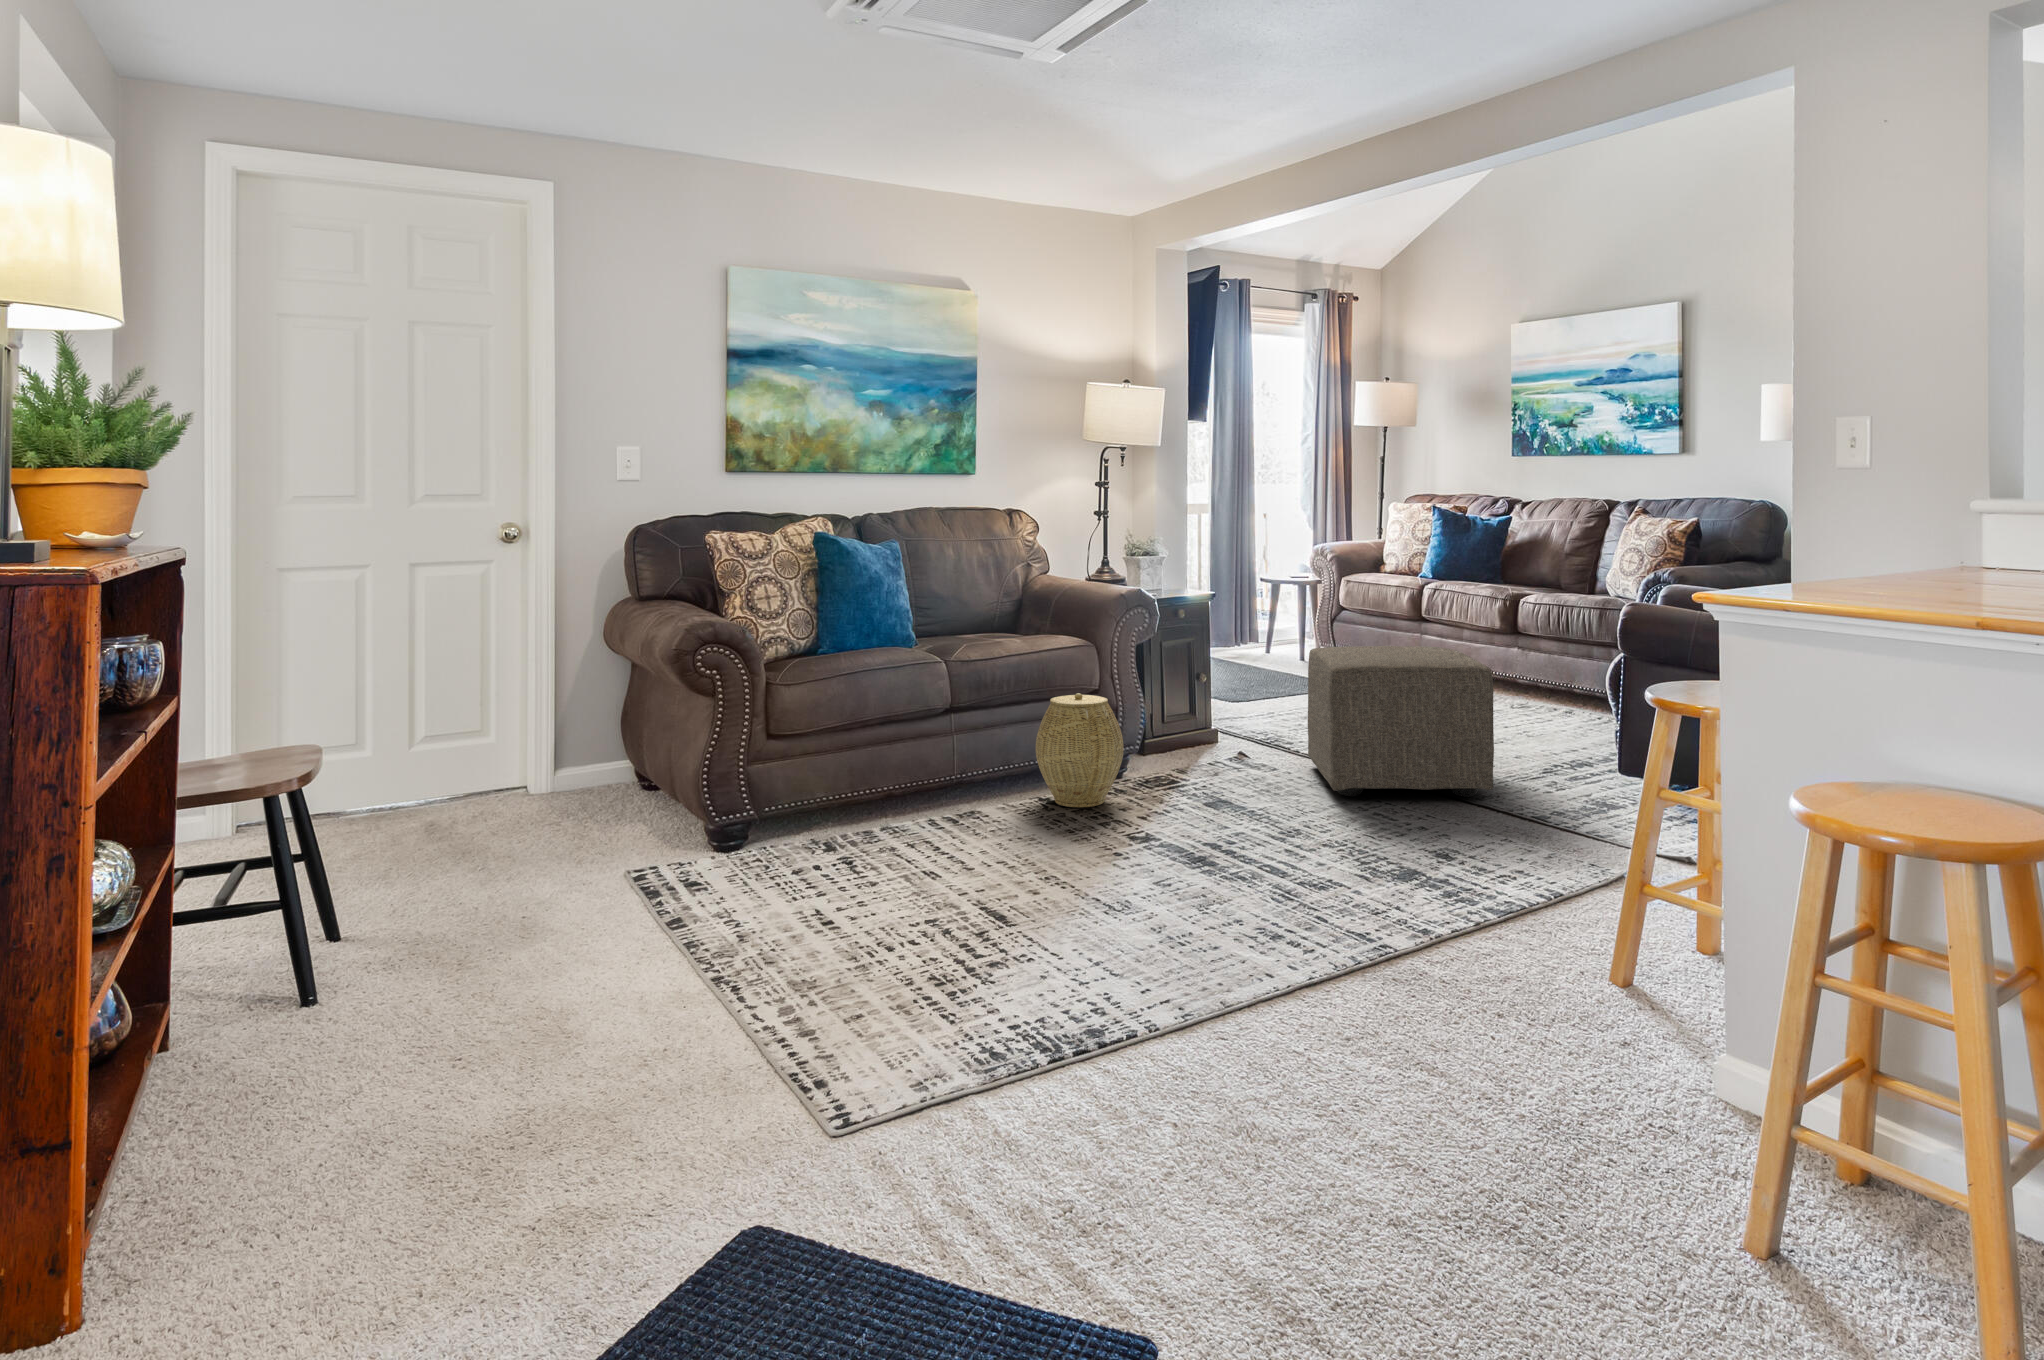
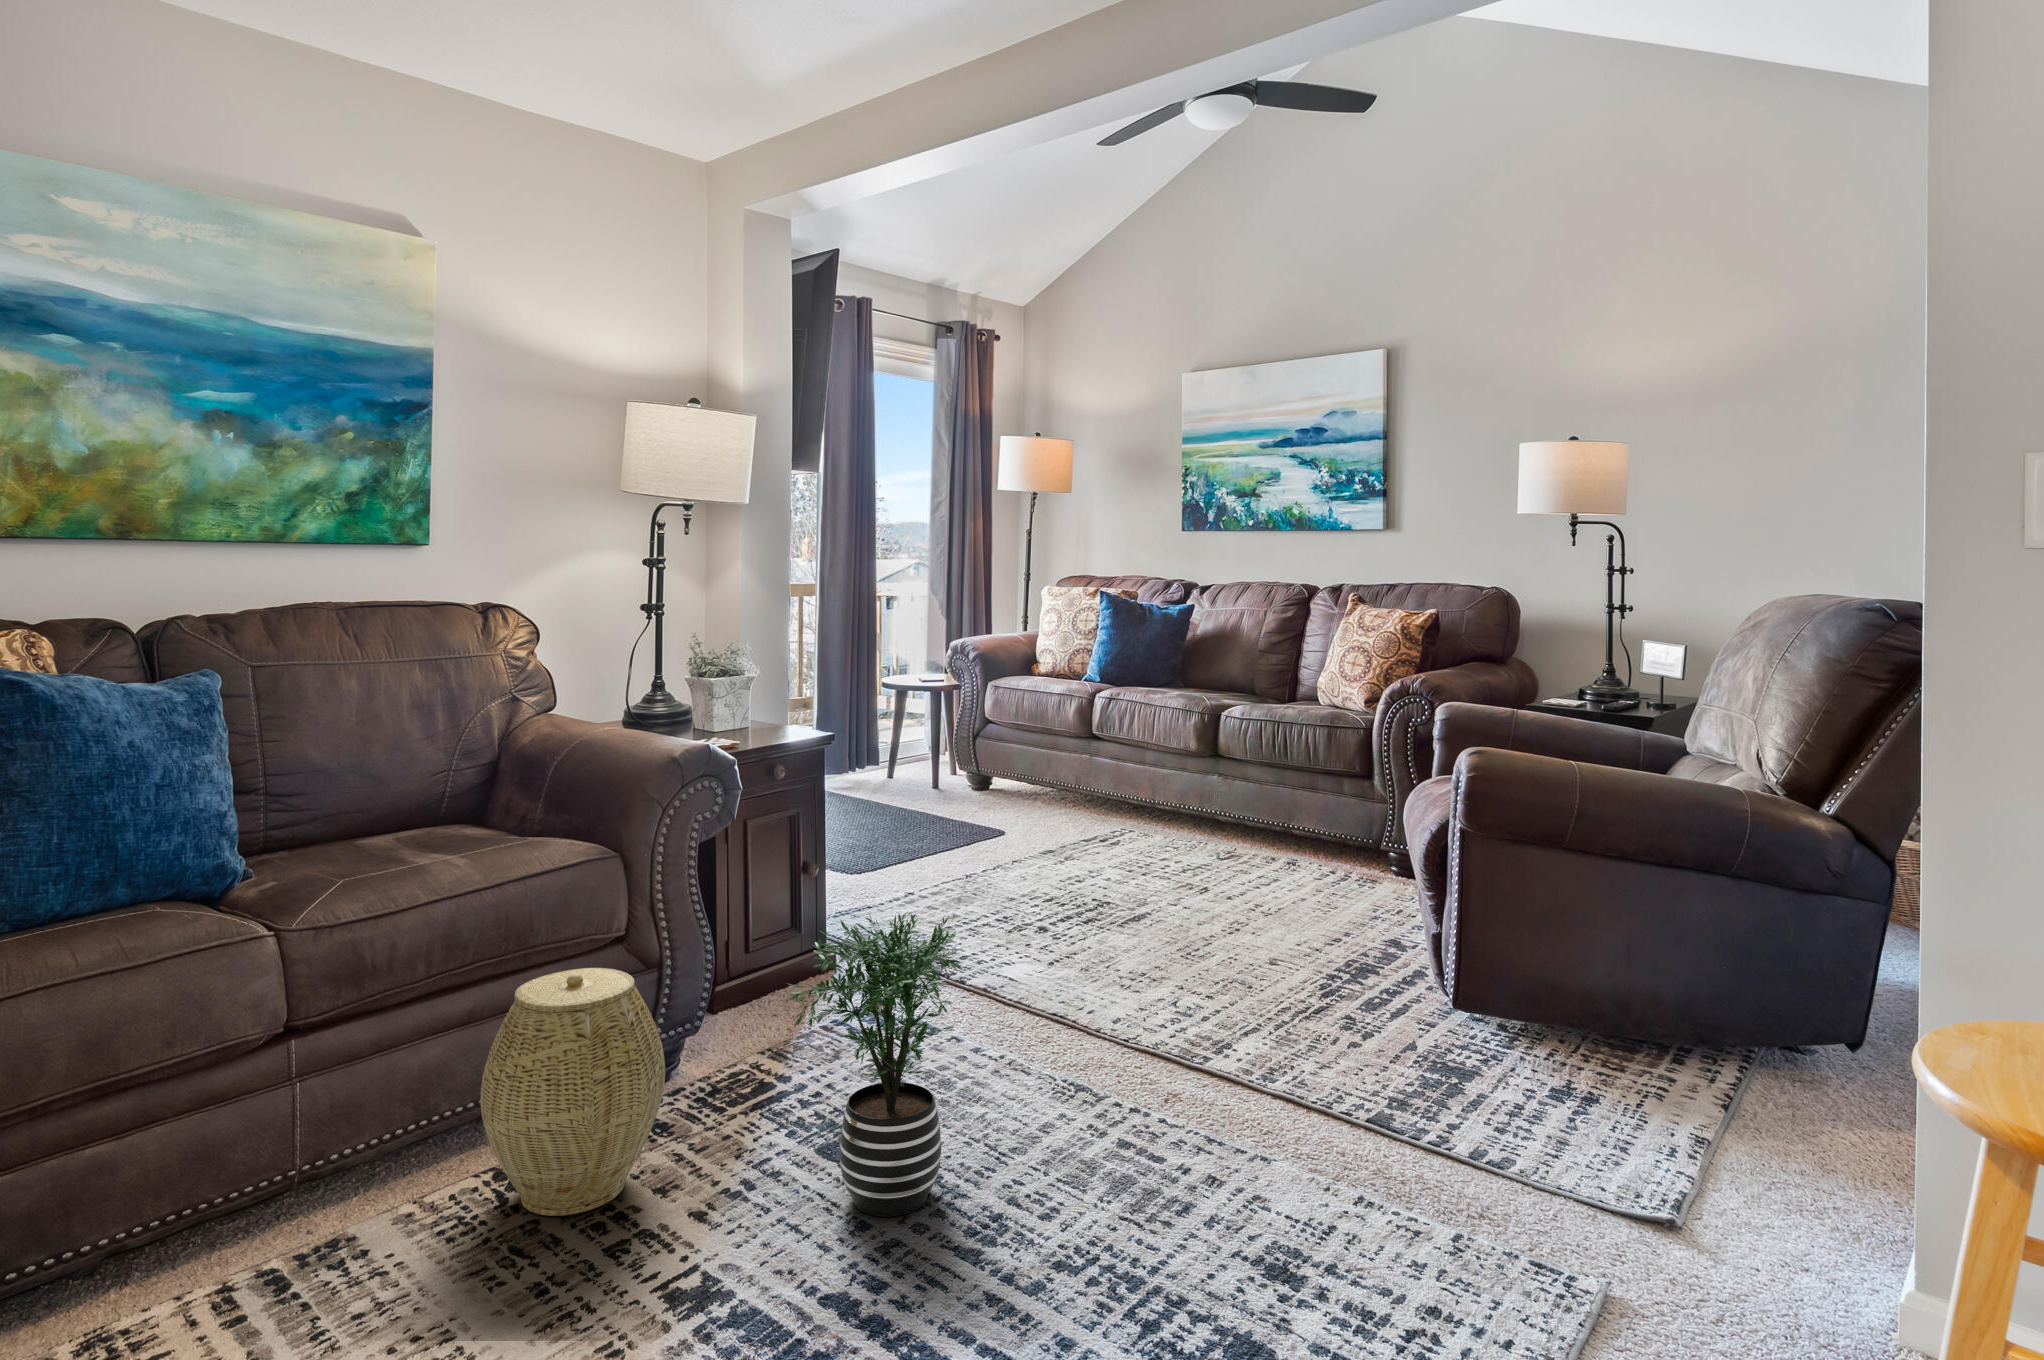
ottoman: present [1308,646,1494,797] -> none [989,822,1308,1114]
potted plant: none [1183,667,1286,819] -> present [787,912,962,1217]

